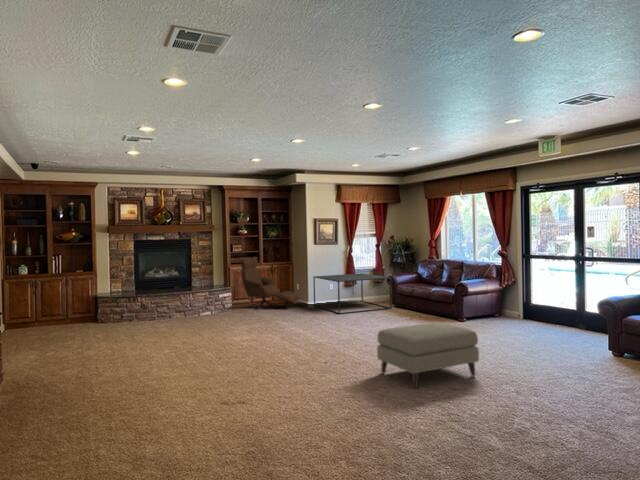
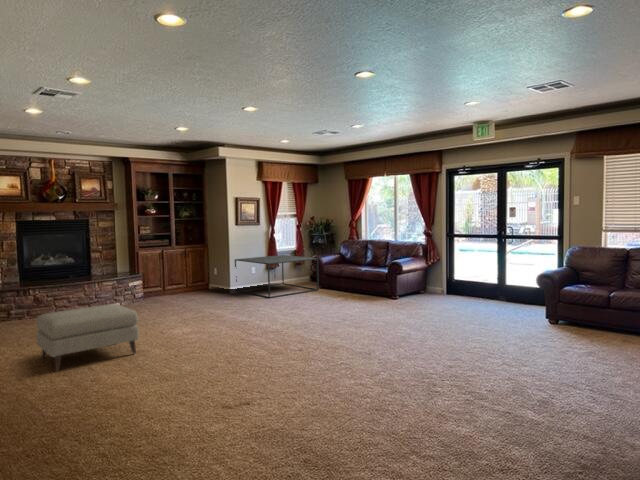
lounge chair: present [241,258,299,309] -> none [153,241,219,297]
ottoman: present [377,322,479,388] -> present [36,304,139,371]

